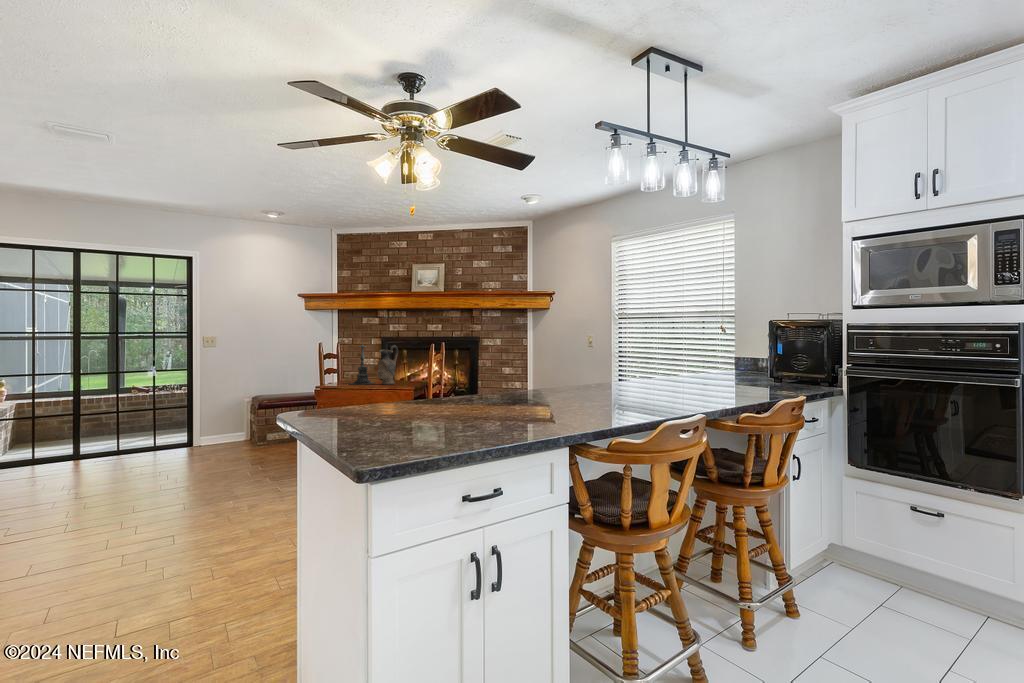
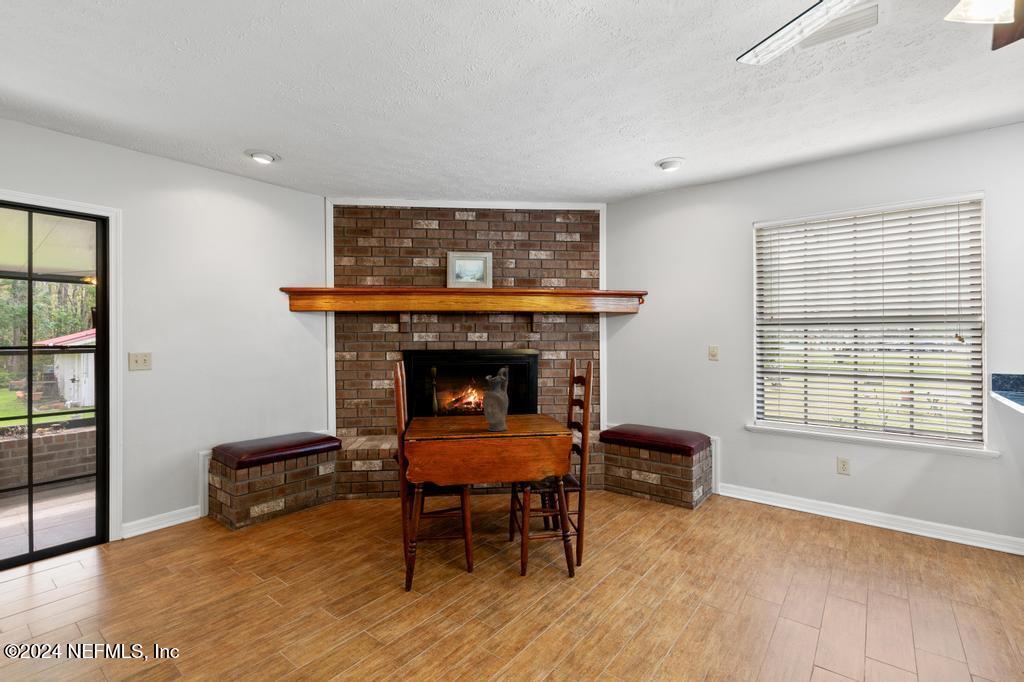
candle holder: present [351,345,373,384] -> none [428,359,461,432]

